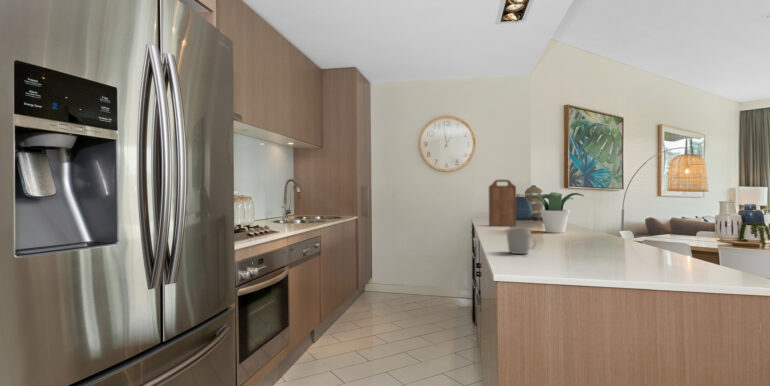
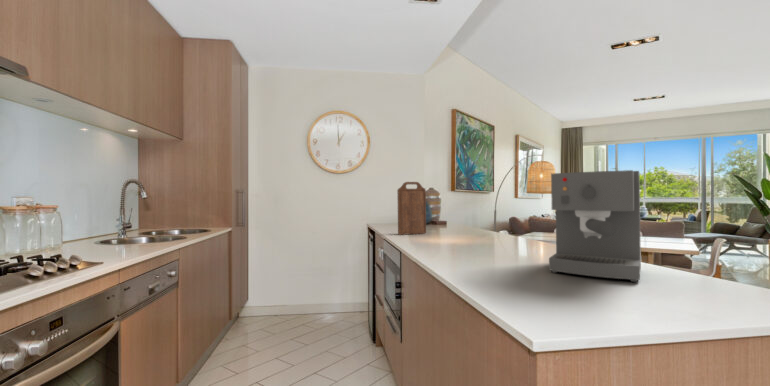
coffee maker: none [580,170,671,259] -> present [549,170,641,282]
potted plant: present [531,192,584,233] -> none [448,196,507,242]
mug: present [507,228,536,254] -> none [473,248,517,286]

